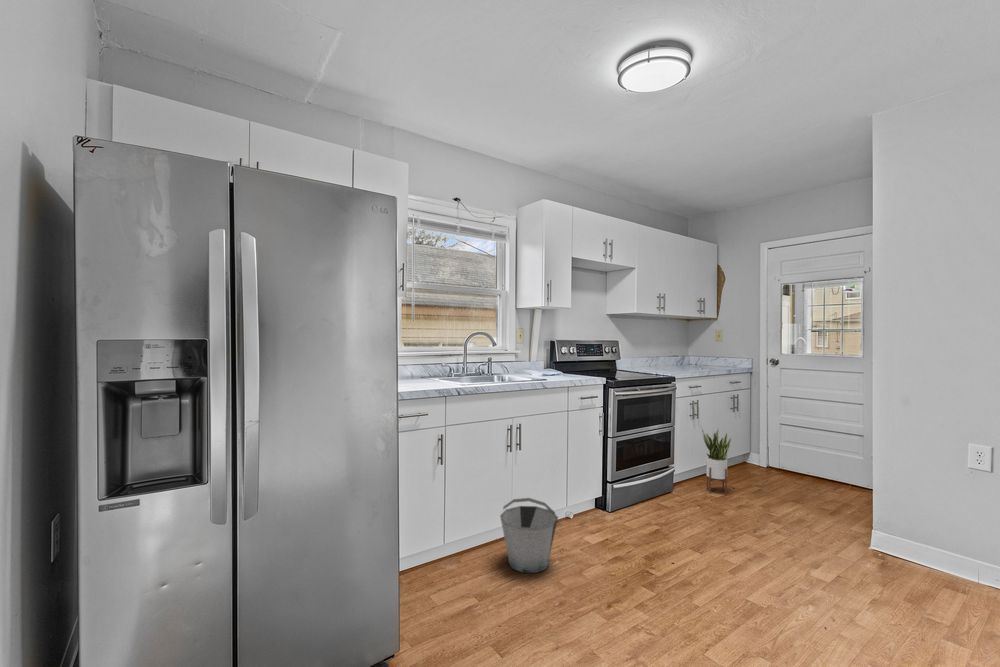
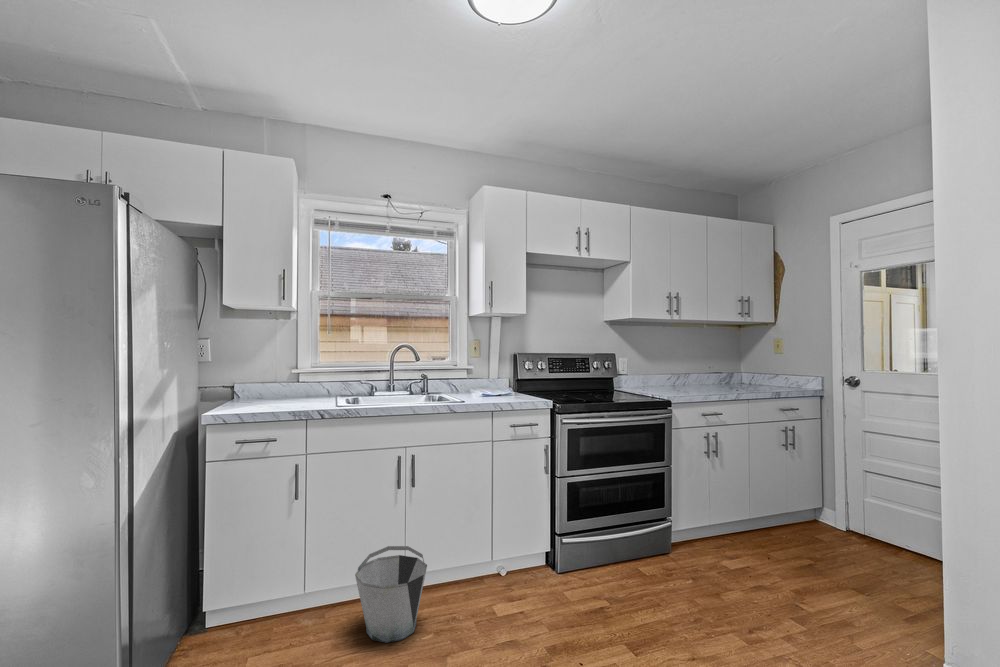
potted plant: present [701,426,731,495] -> none [712,467,750,564]

